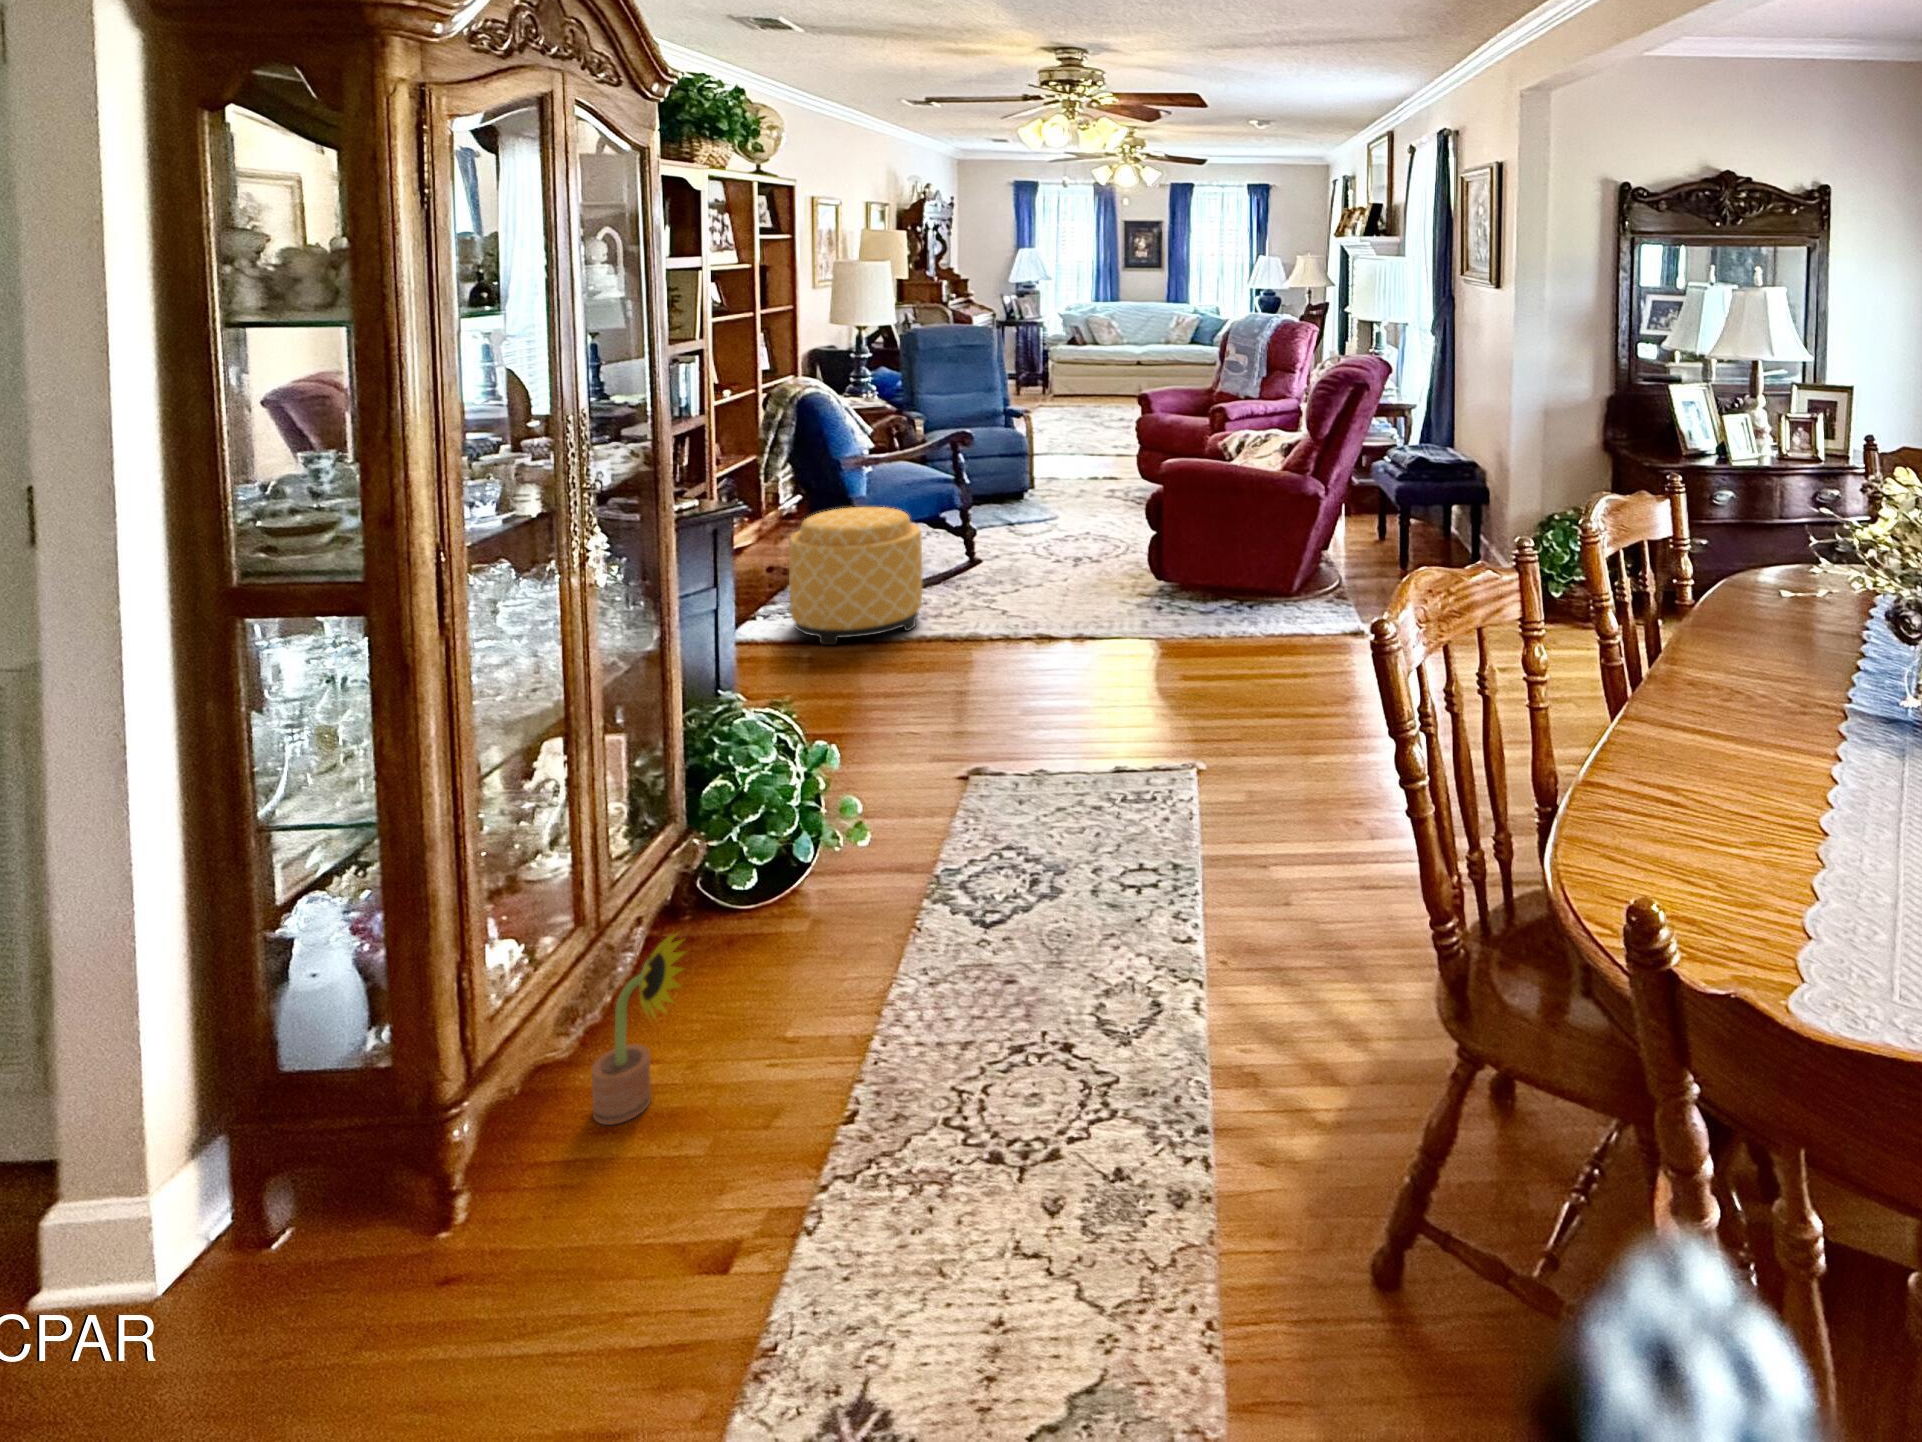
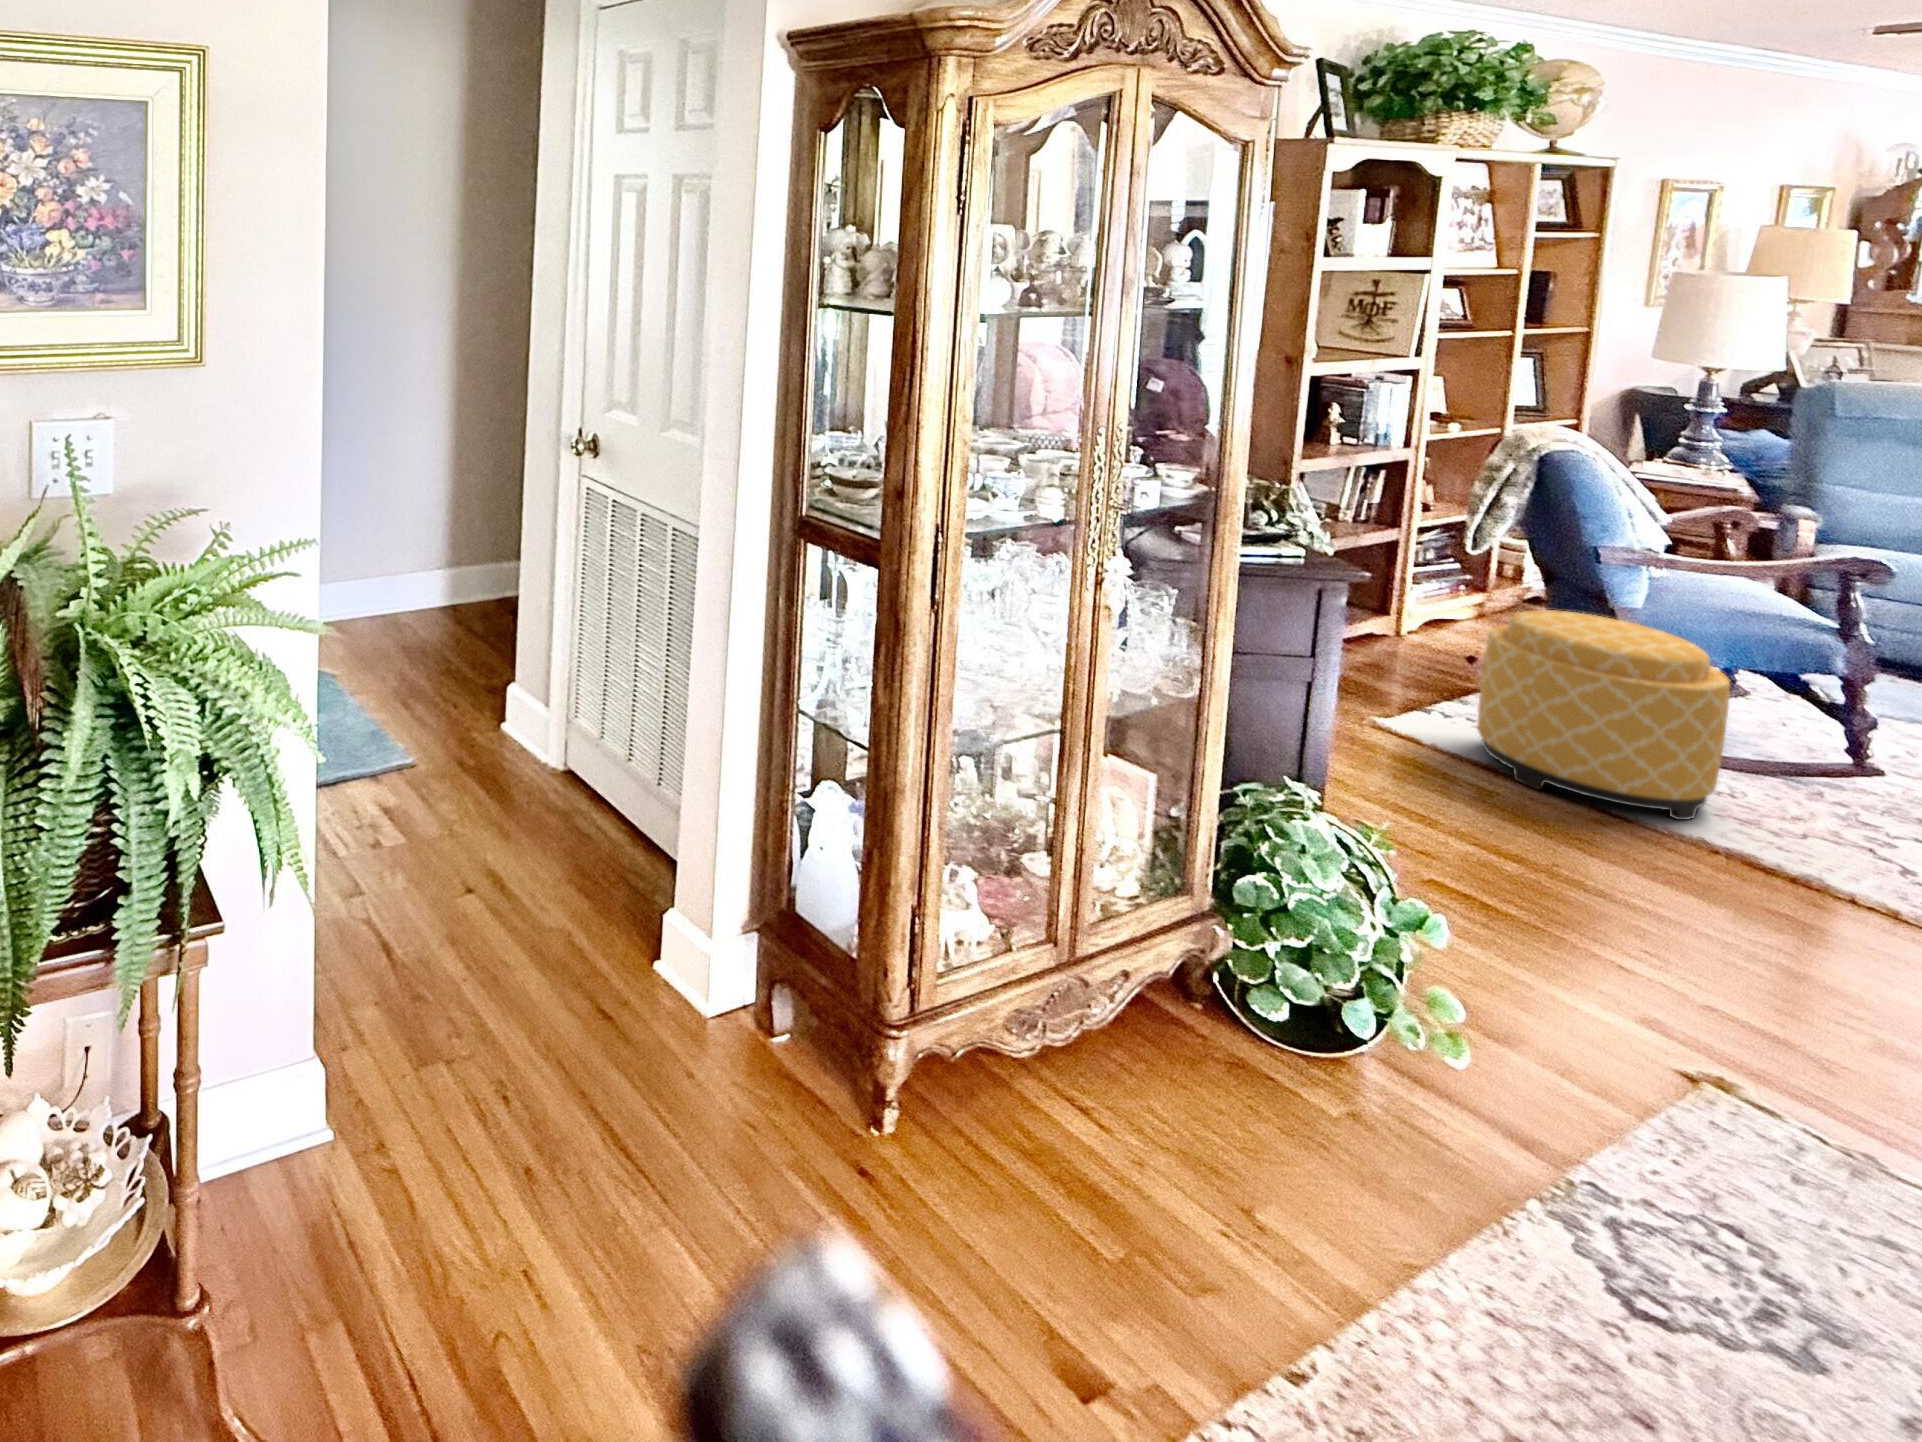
decorative plant: present [592,933,686,1125] -> none [1028,1010,1149,1170]

